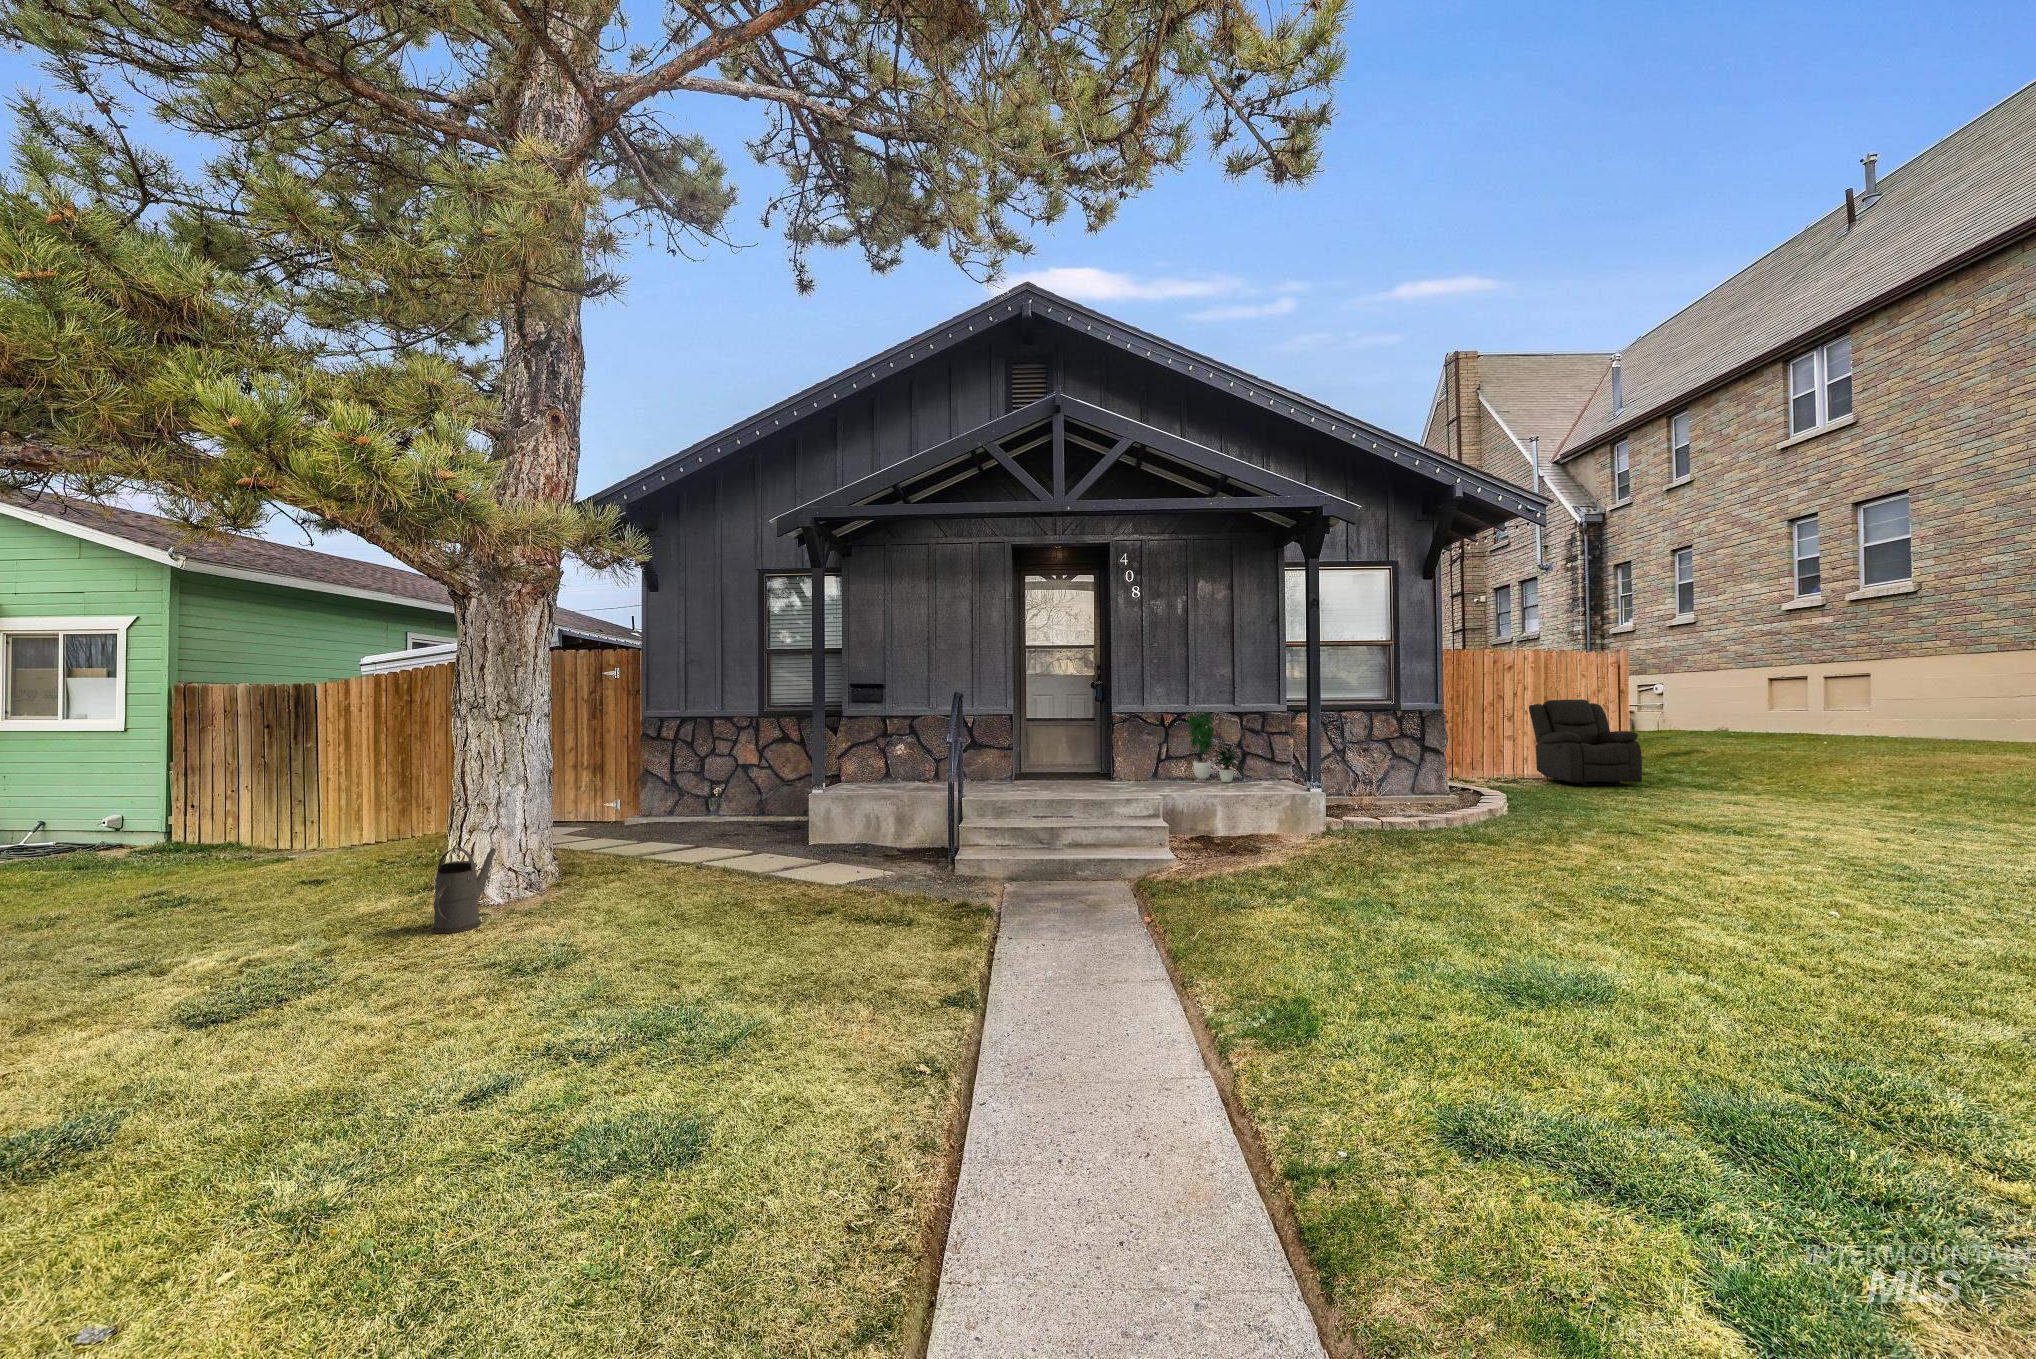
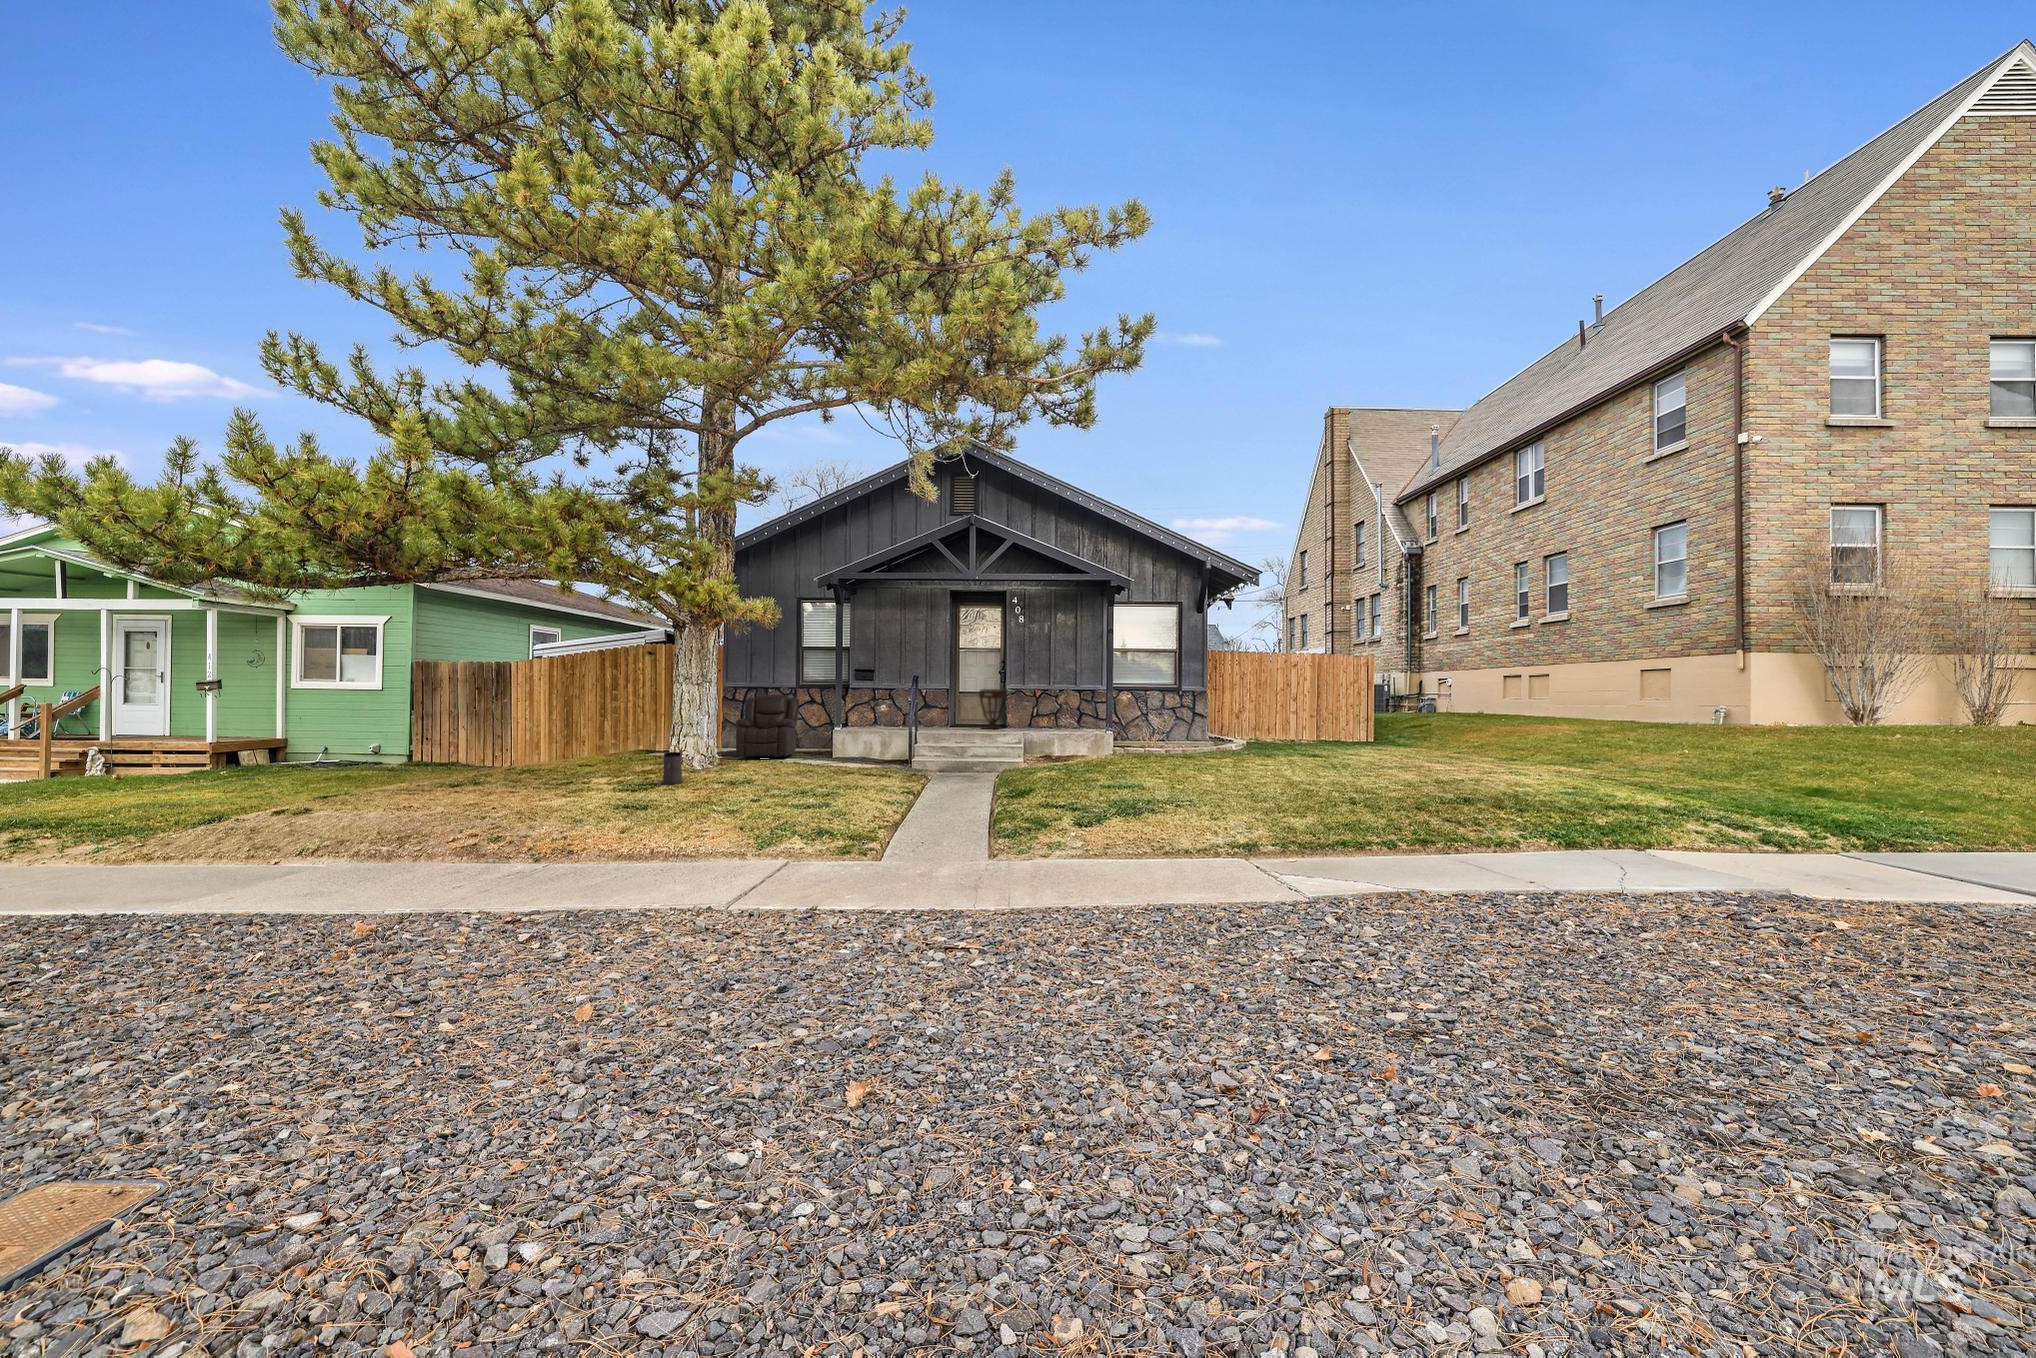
chair: present [1529,700,1642,786] -> present [735,695,799,759]
potted plant: present [1186,711,1239,782] -> none [1051,687,1081,731]
side table: none [1062,712,1106,780] -> present [979,689,1005,729]

